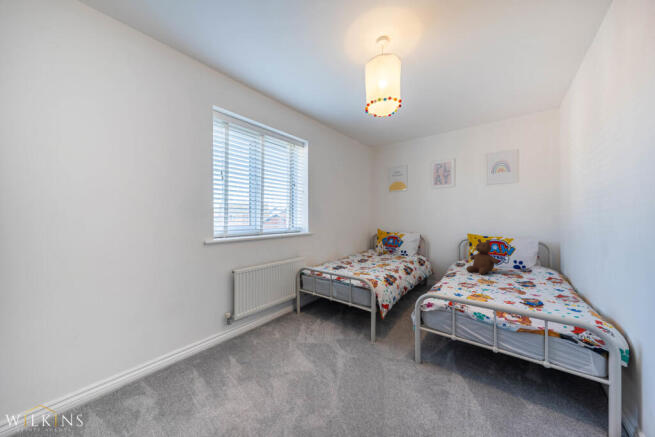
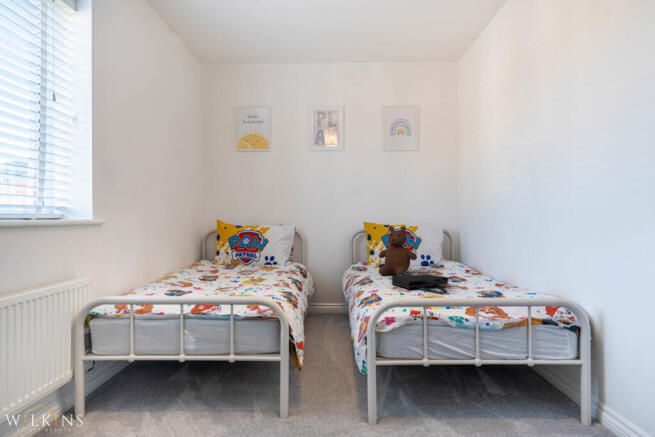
tote bag: none [465,274,509,294] -> present [392,274,448,294]

